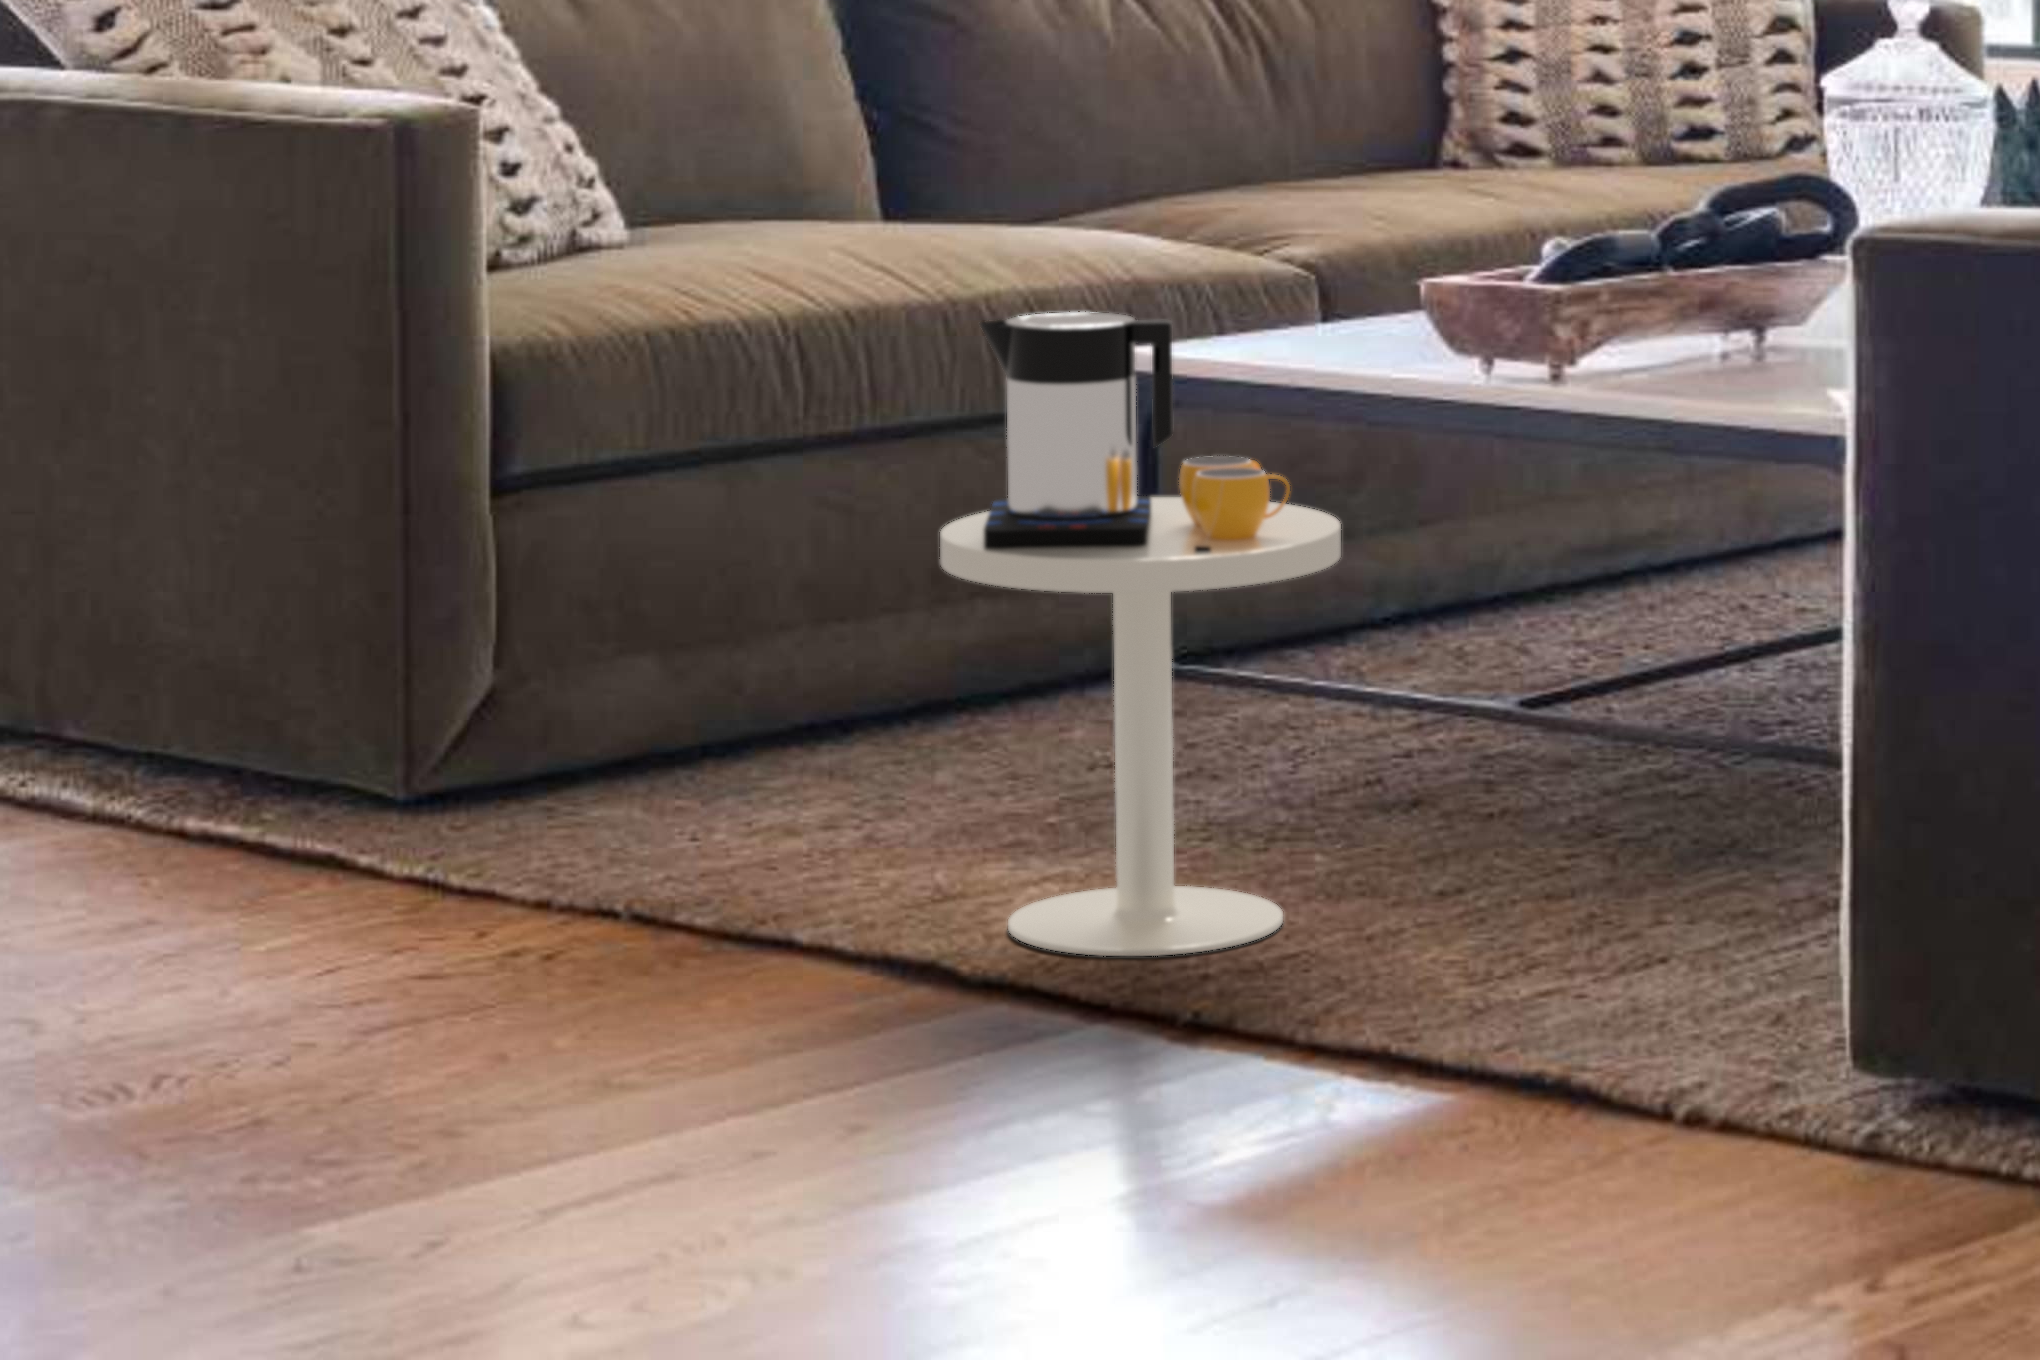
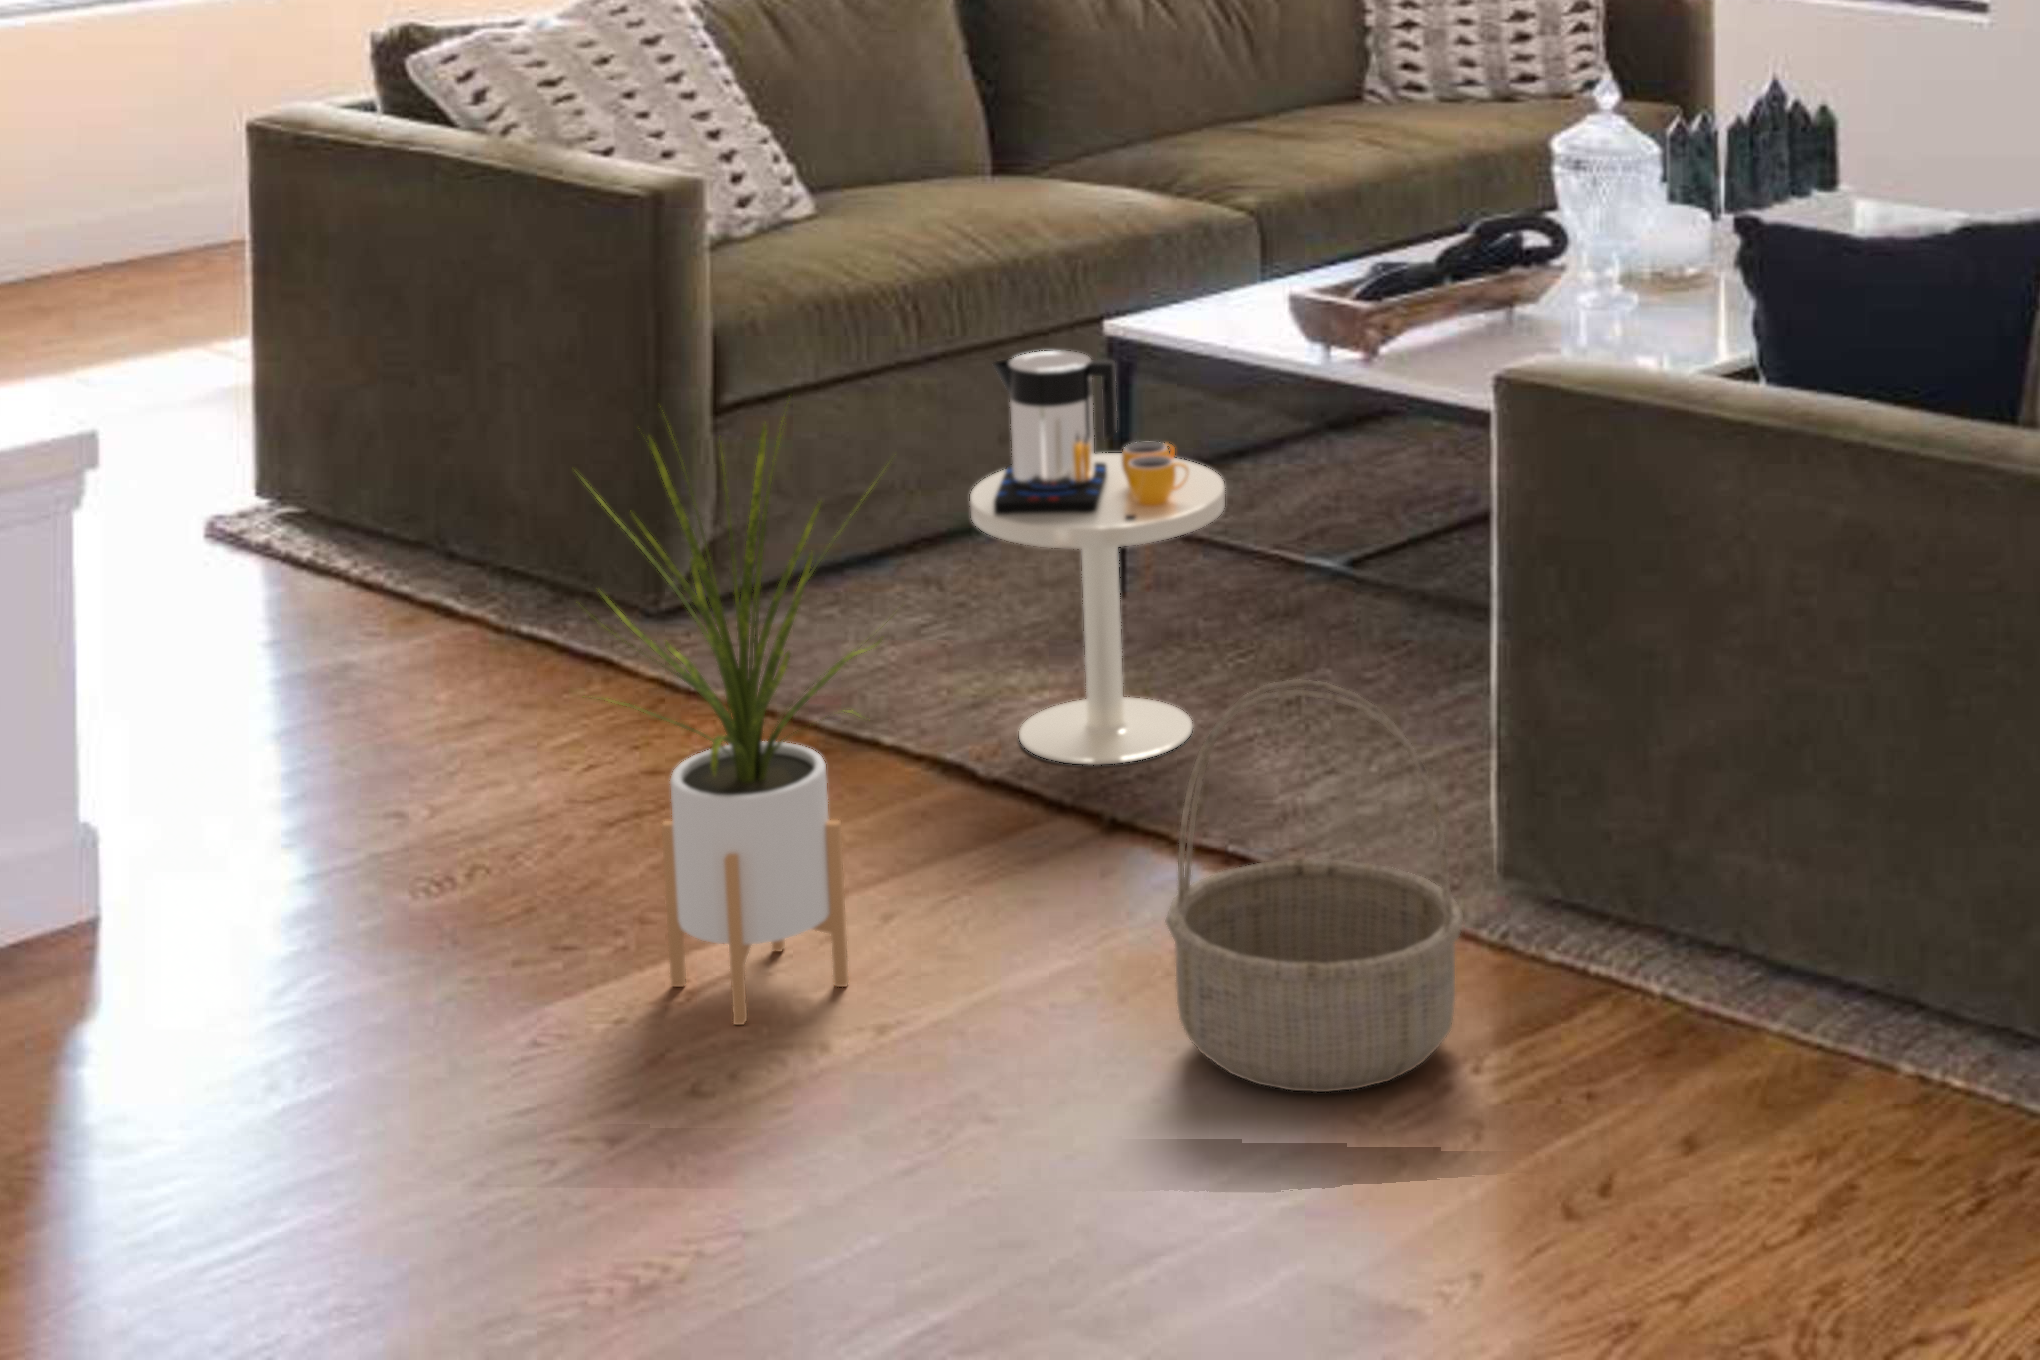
house plant: none [384,226,910,1227] -> present [580,396,890,1025]
basket: none [1332,627,1803,1277] -> present [1166,679,1463,1092]

